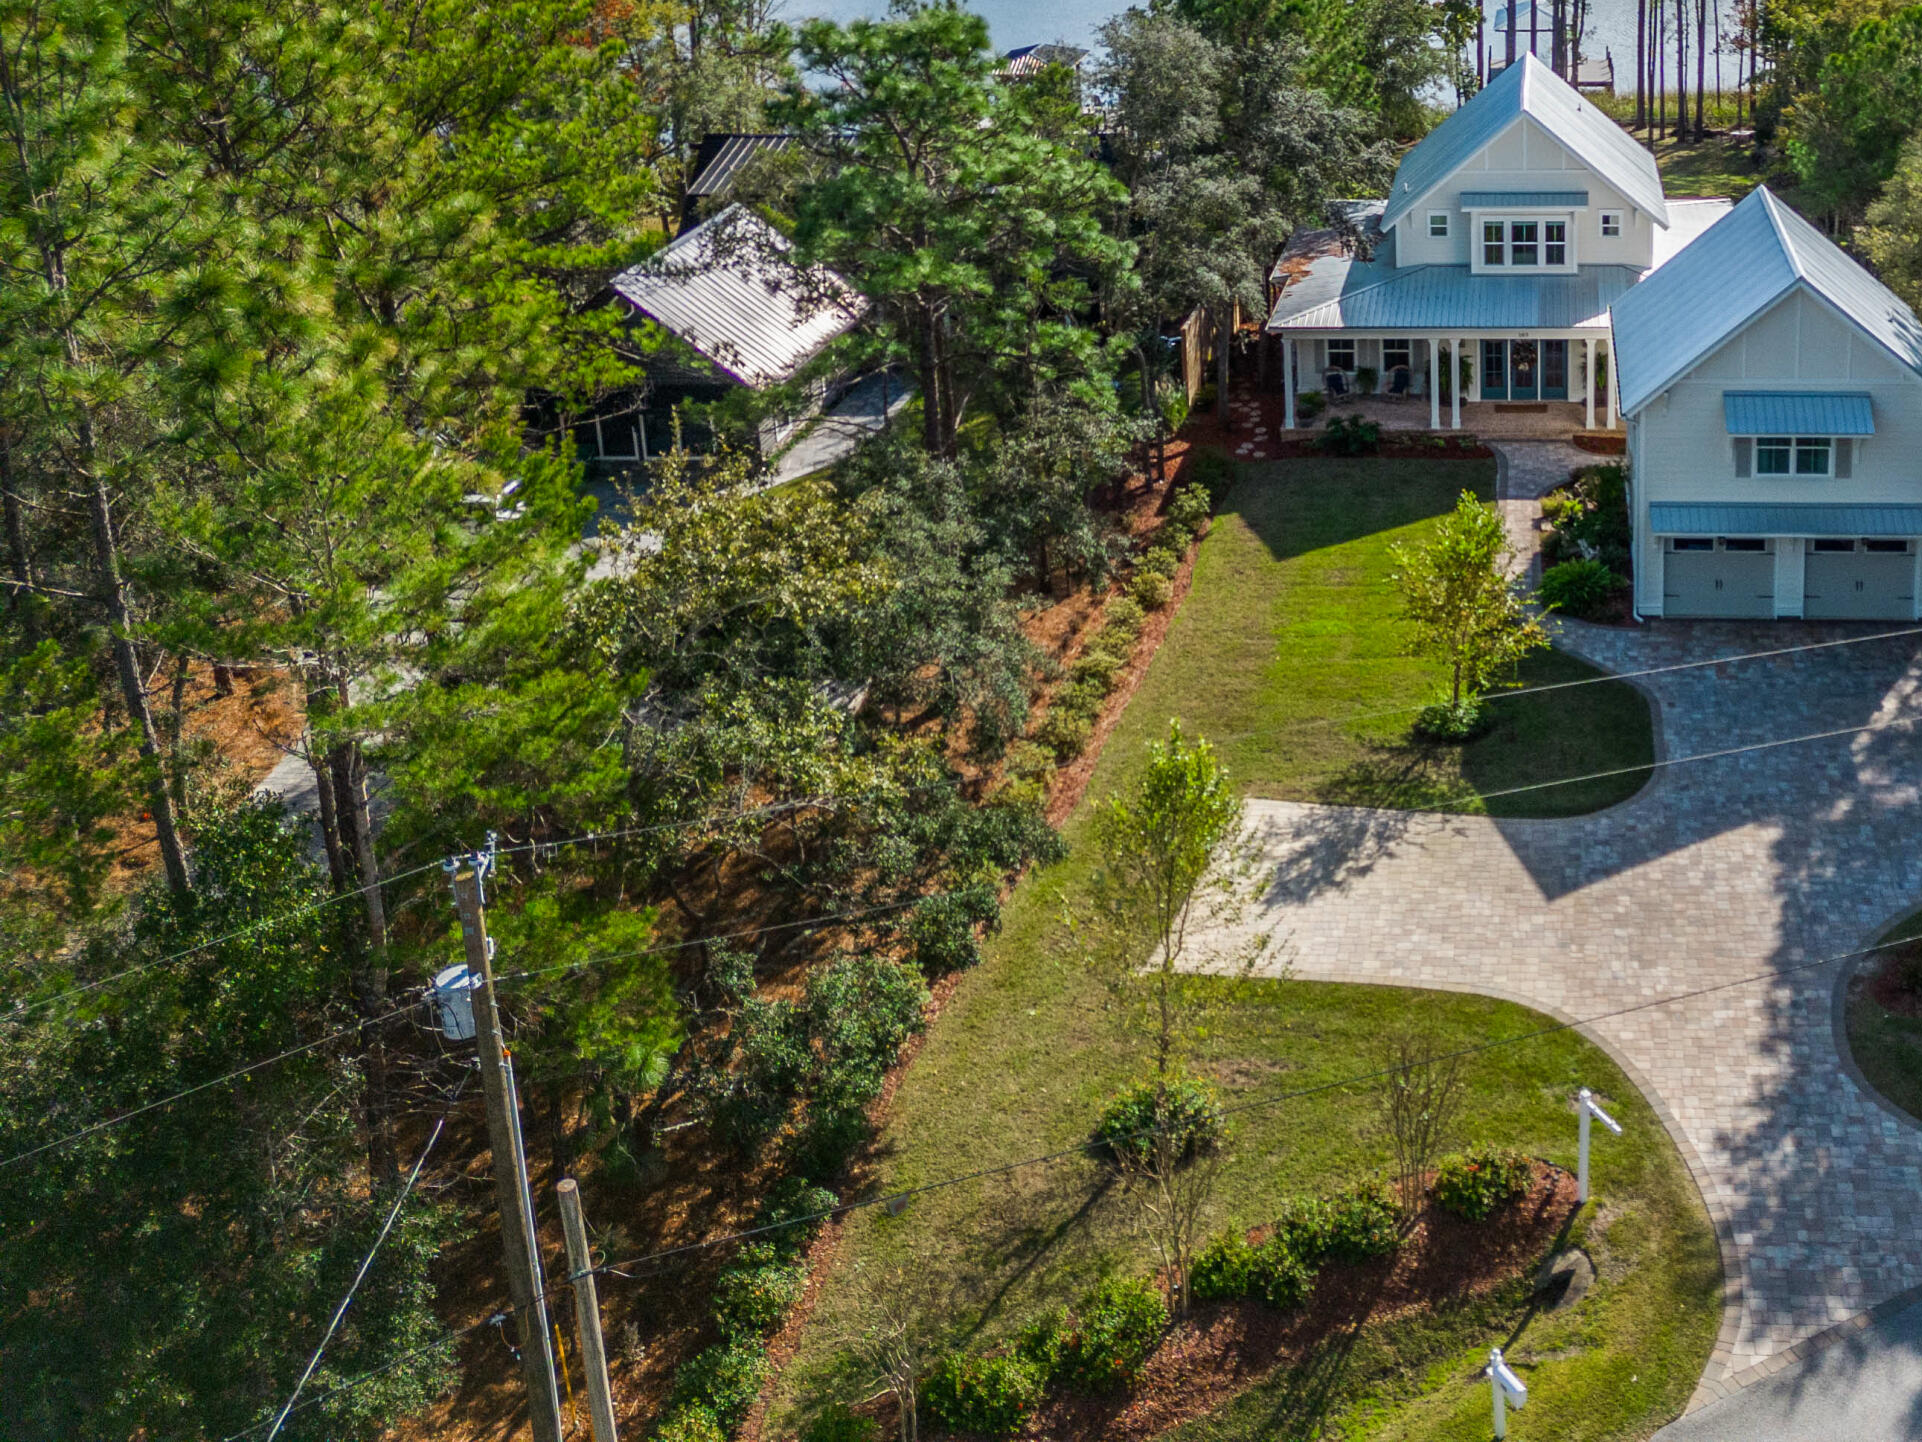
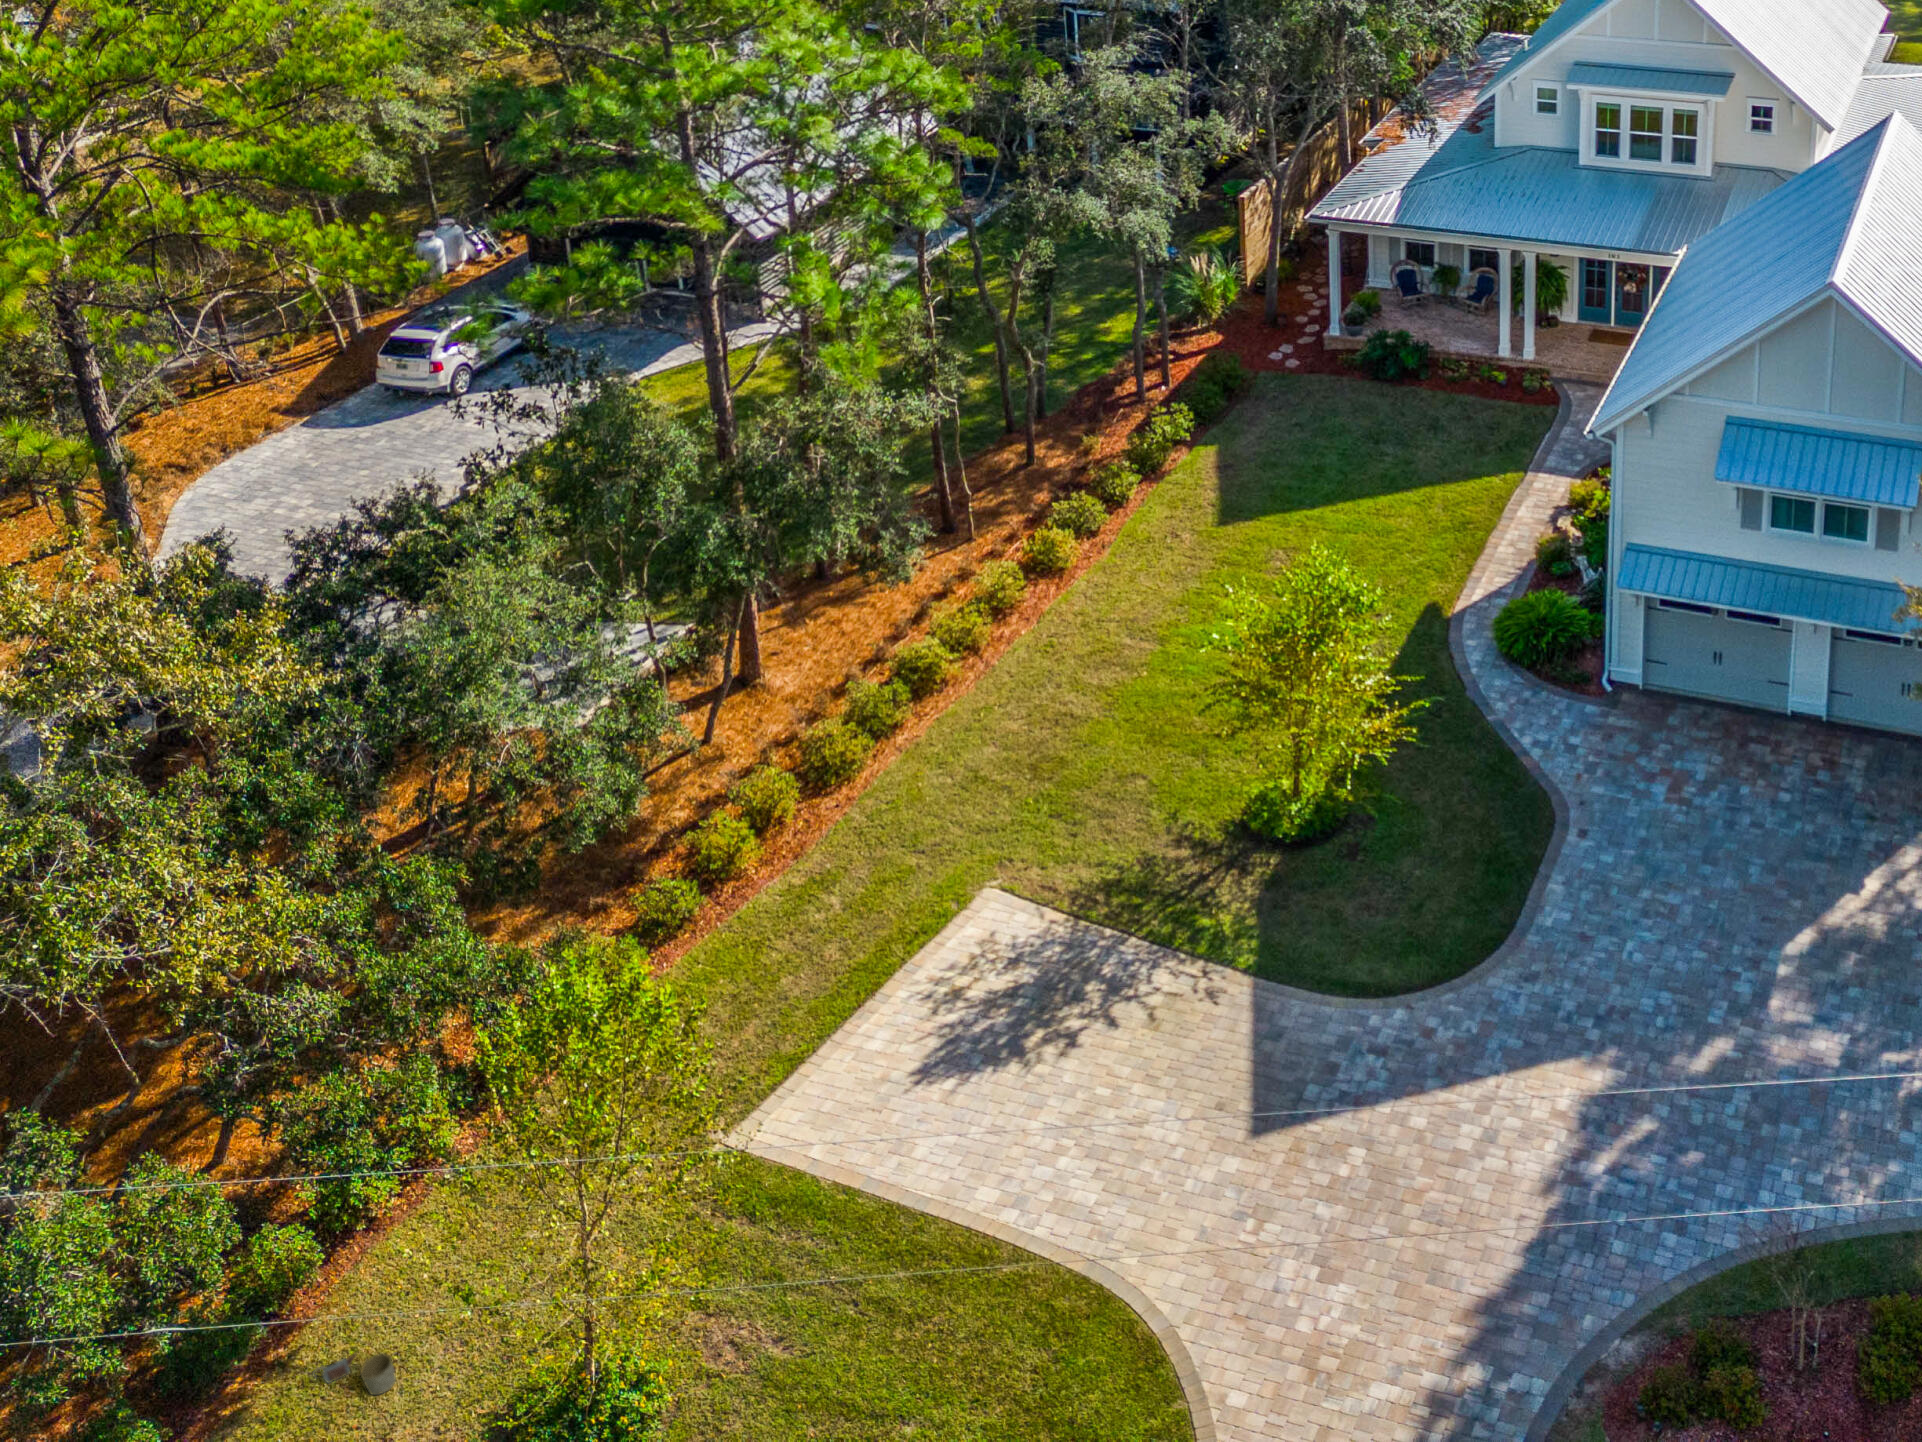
planter: none [928,1180,952,1214] -> present [360,1353,396,1395]

